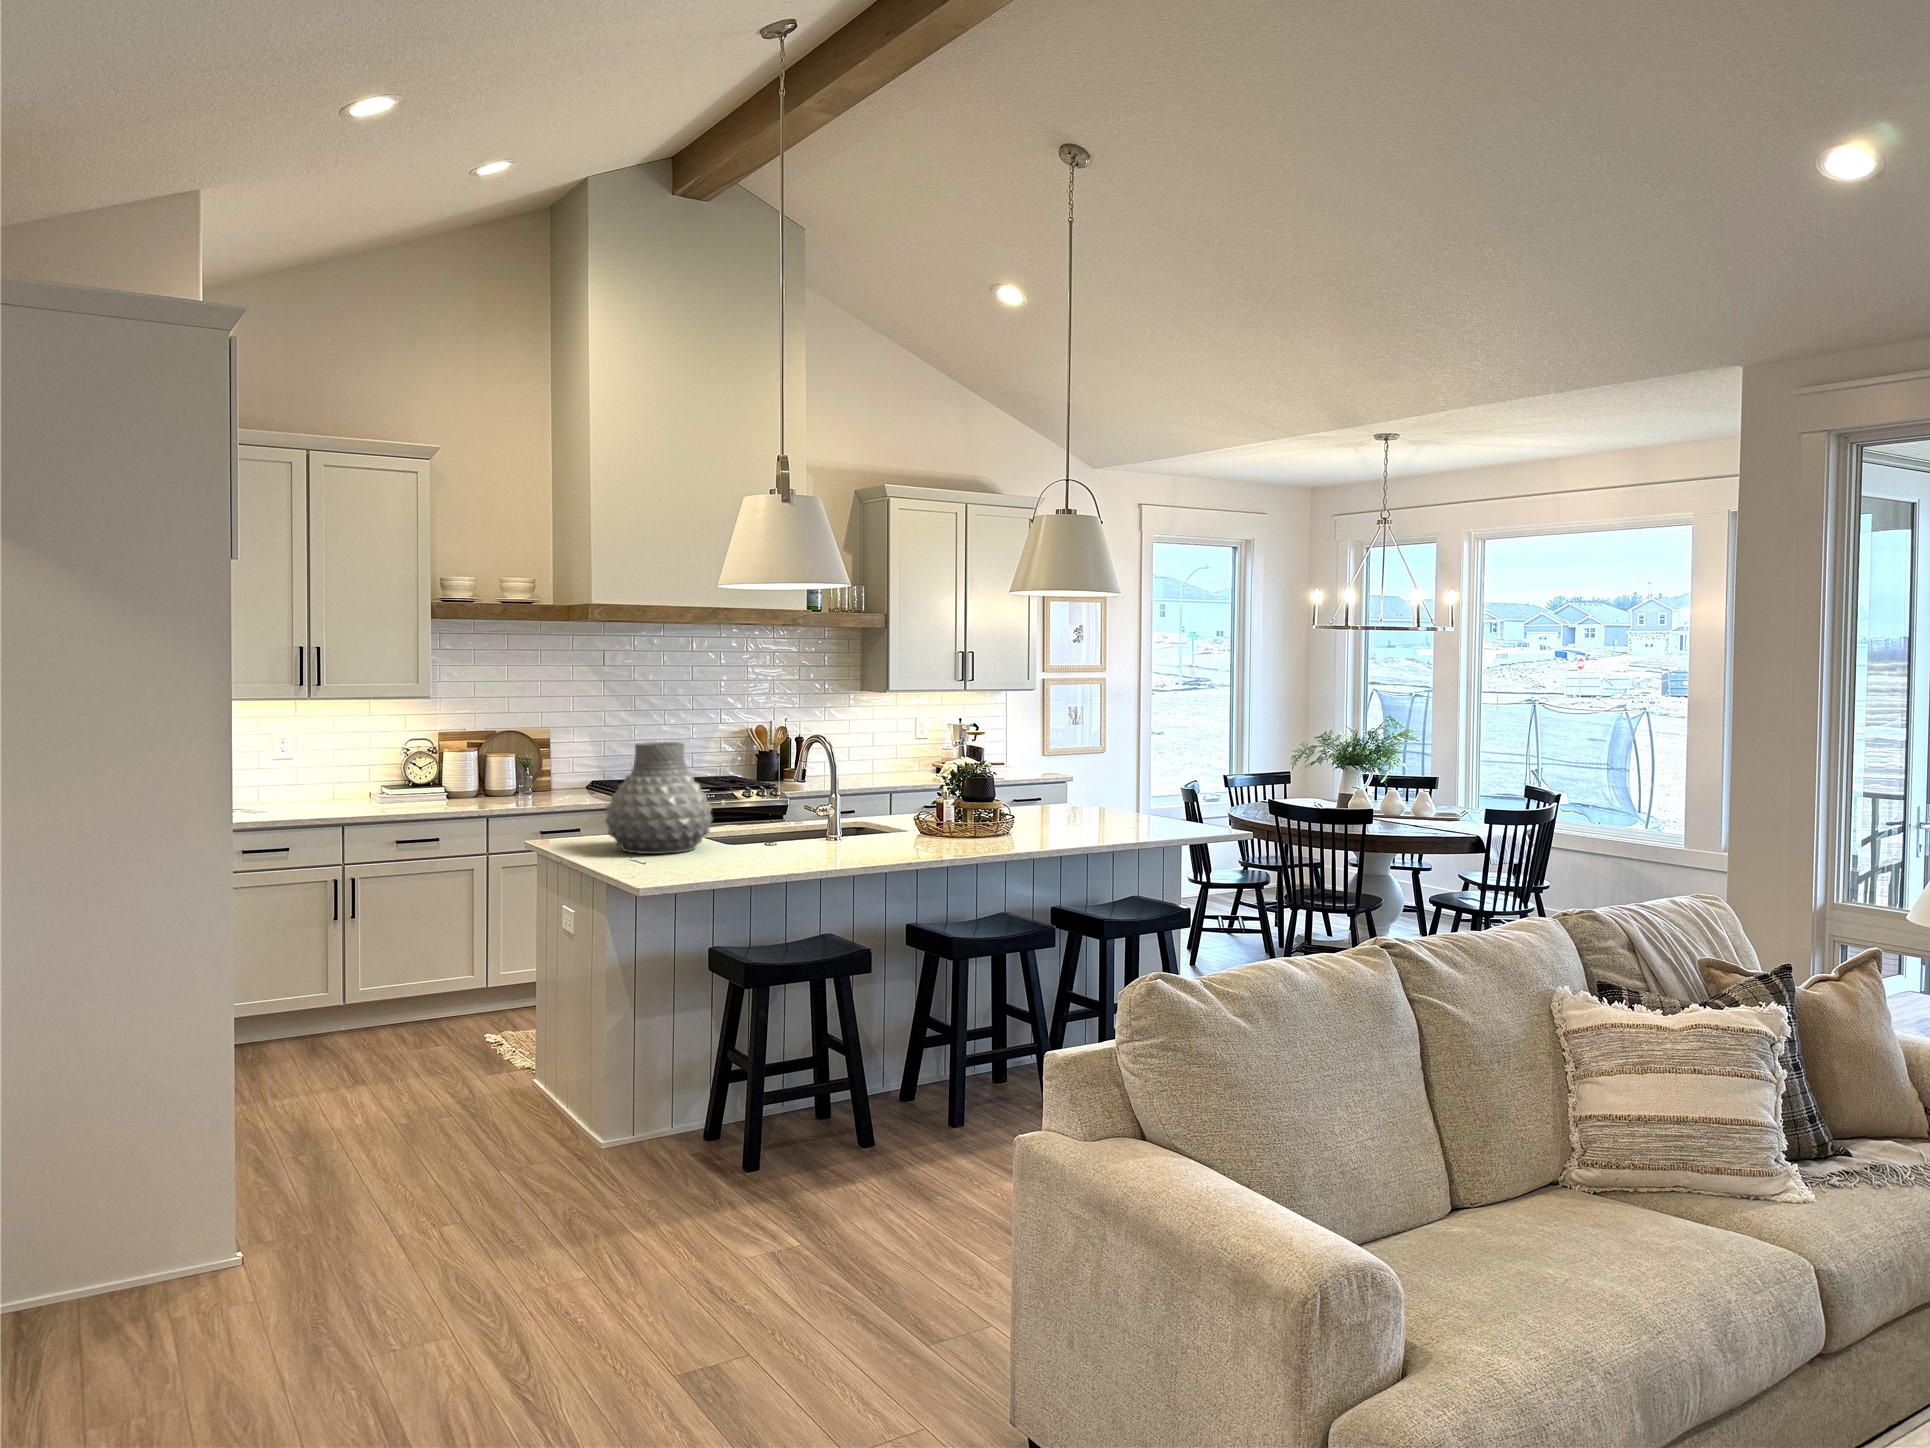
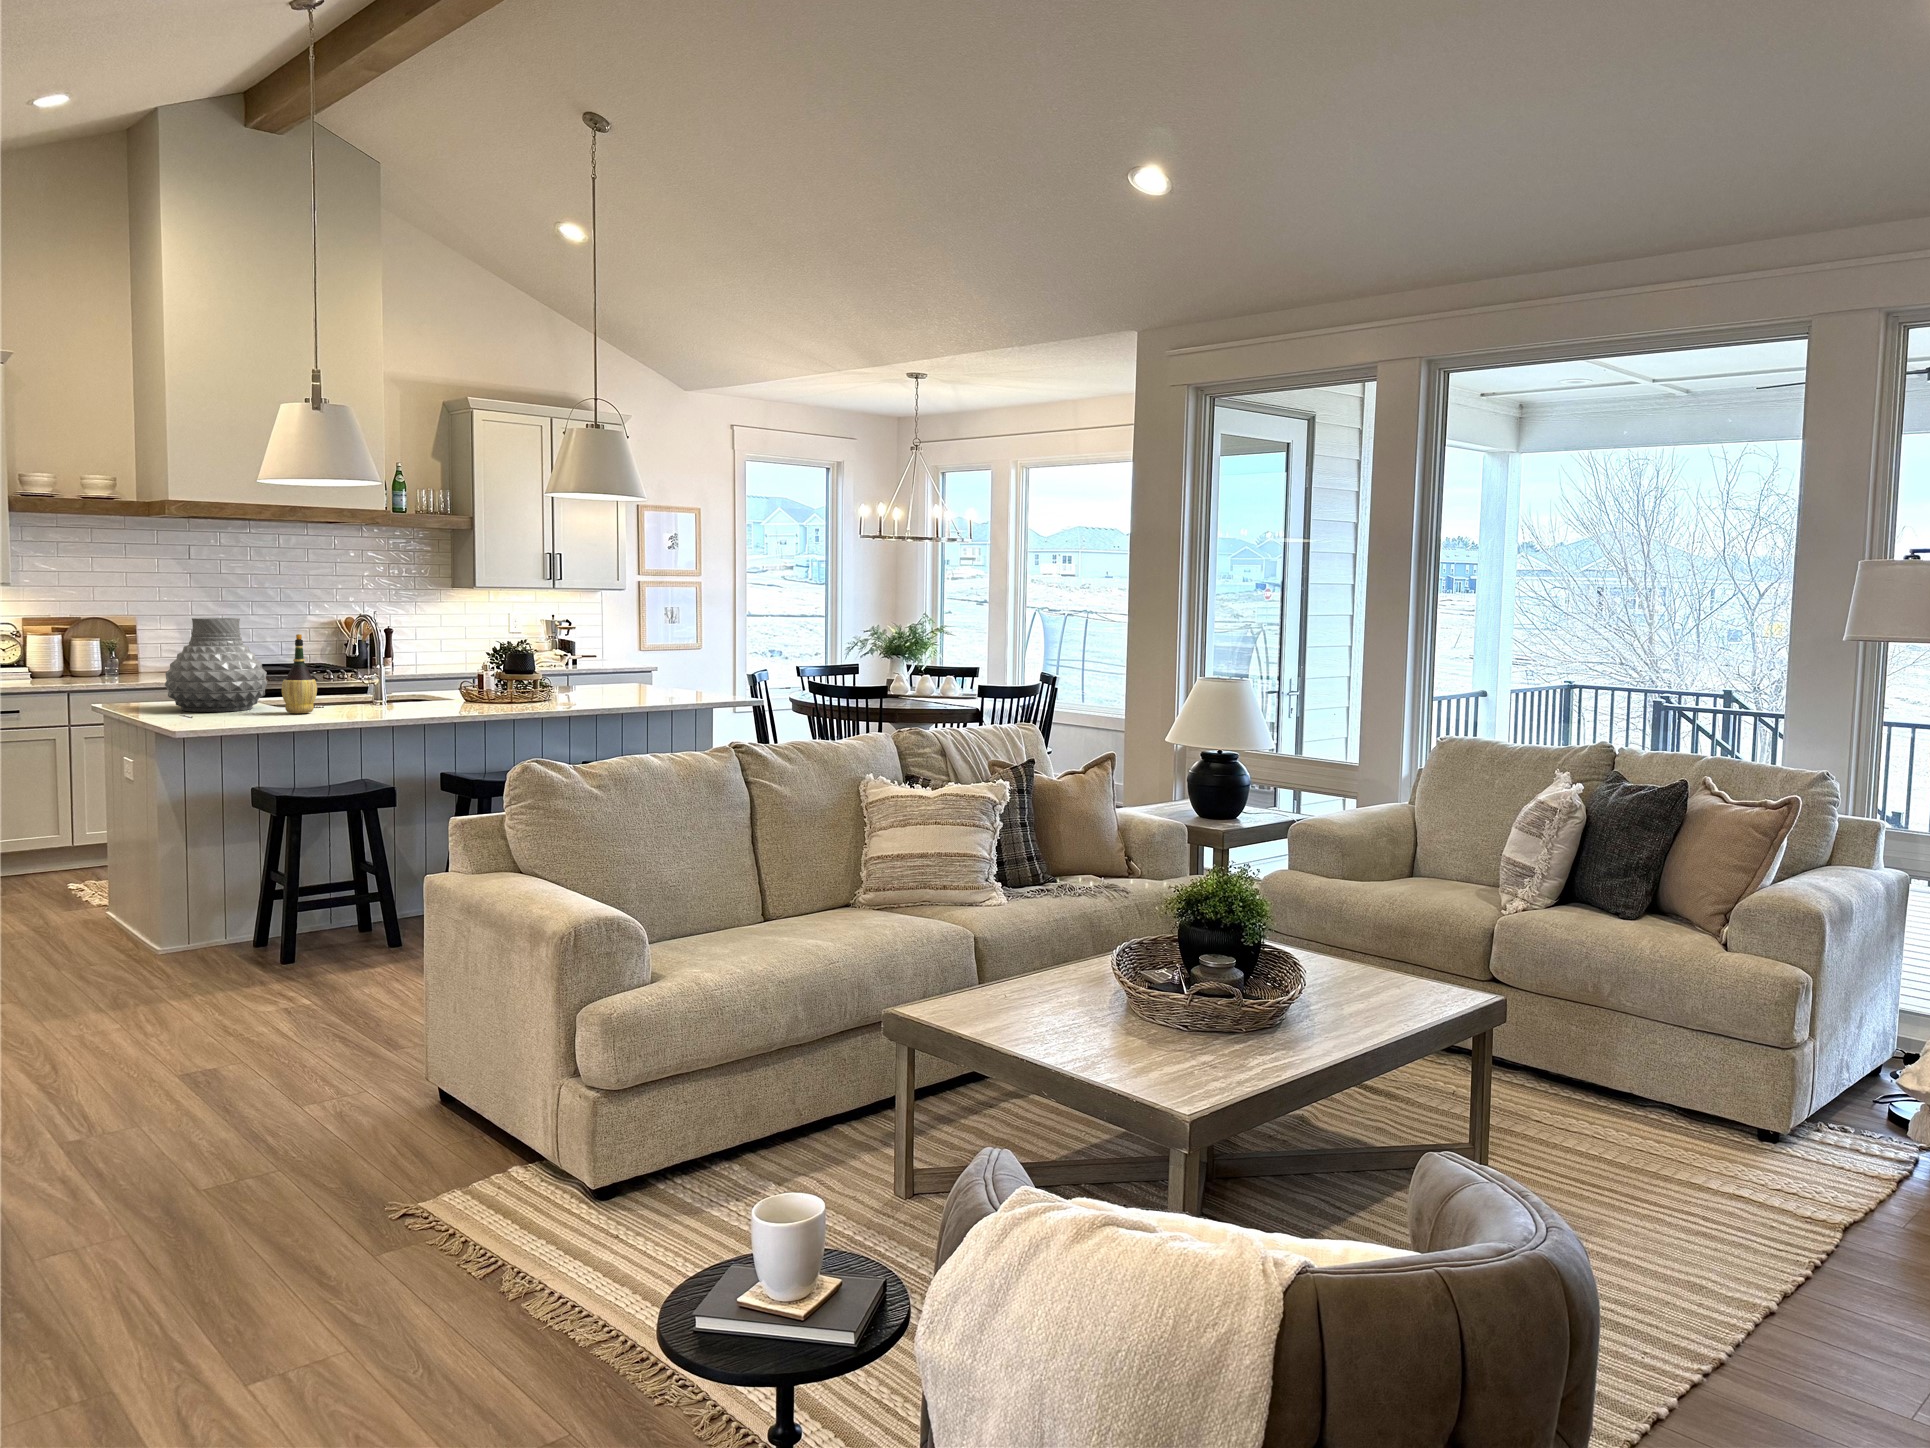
wine bottle: none [734,763,772,857] -> present [282,634,317,713]

